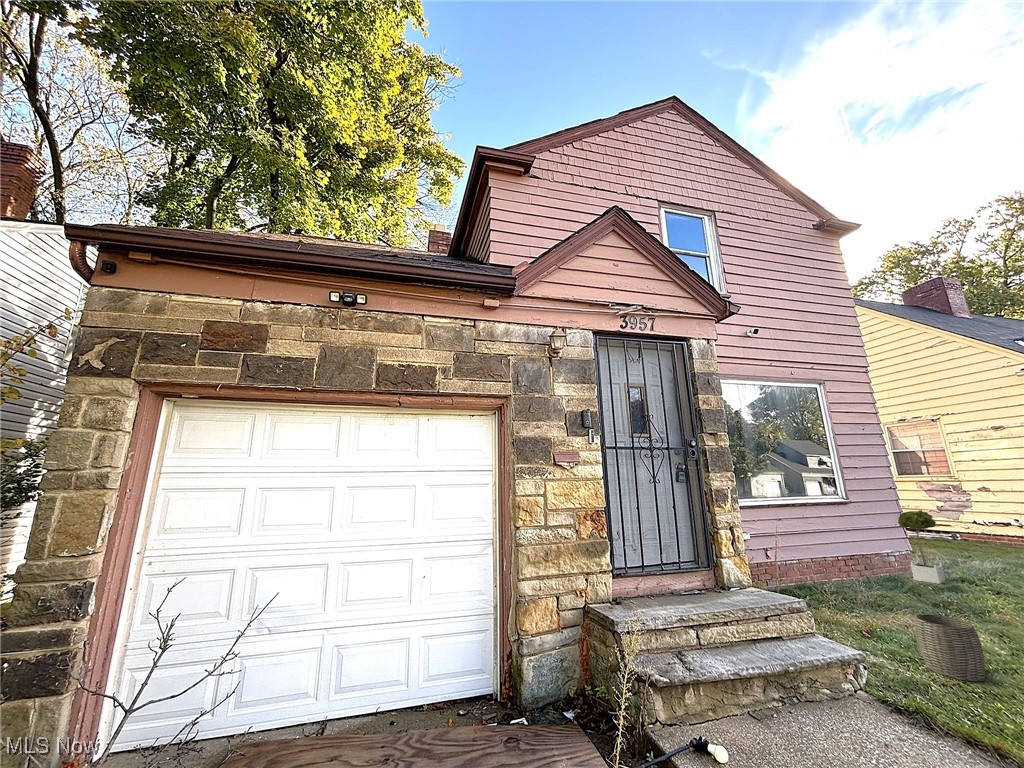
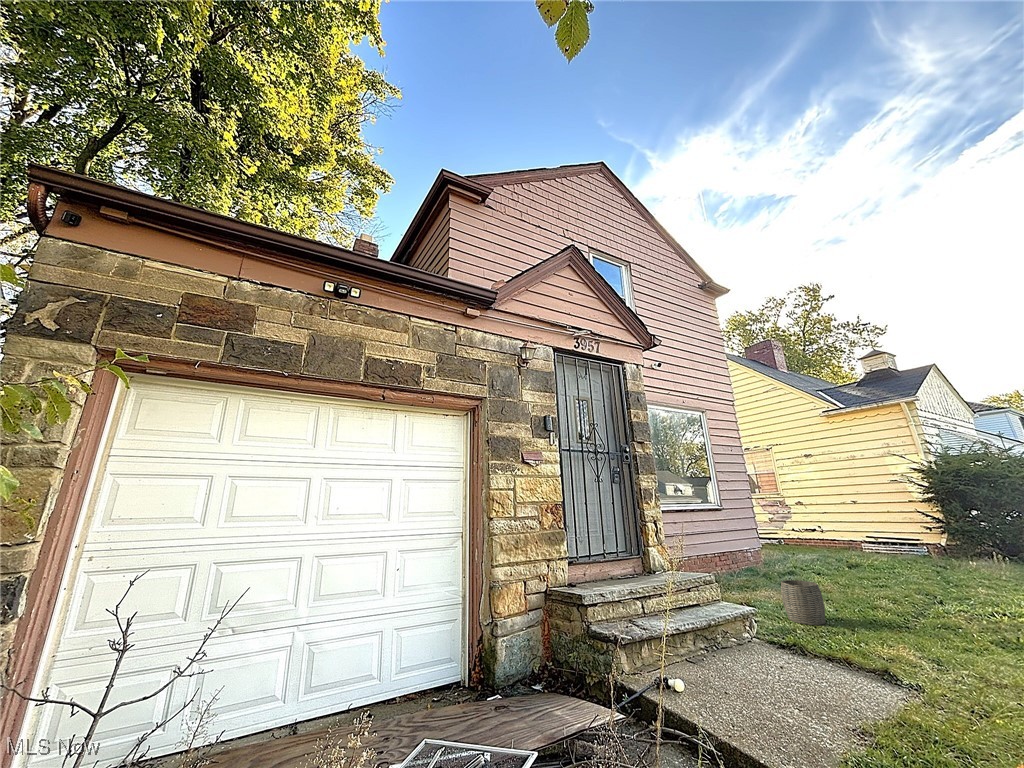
potted tree: present [898,510,945,584] -> none [754,512,784,569]

